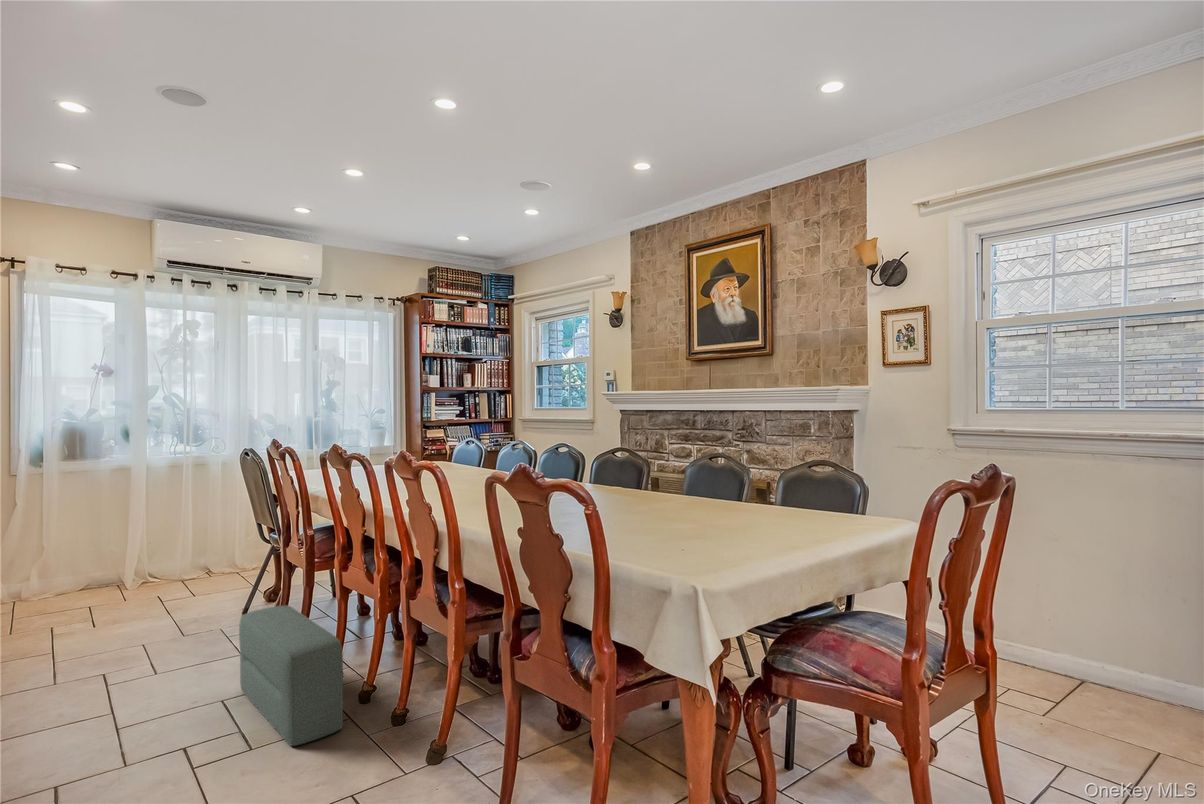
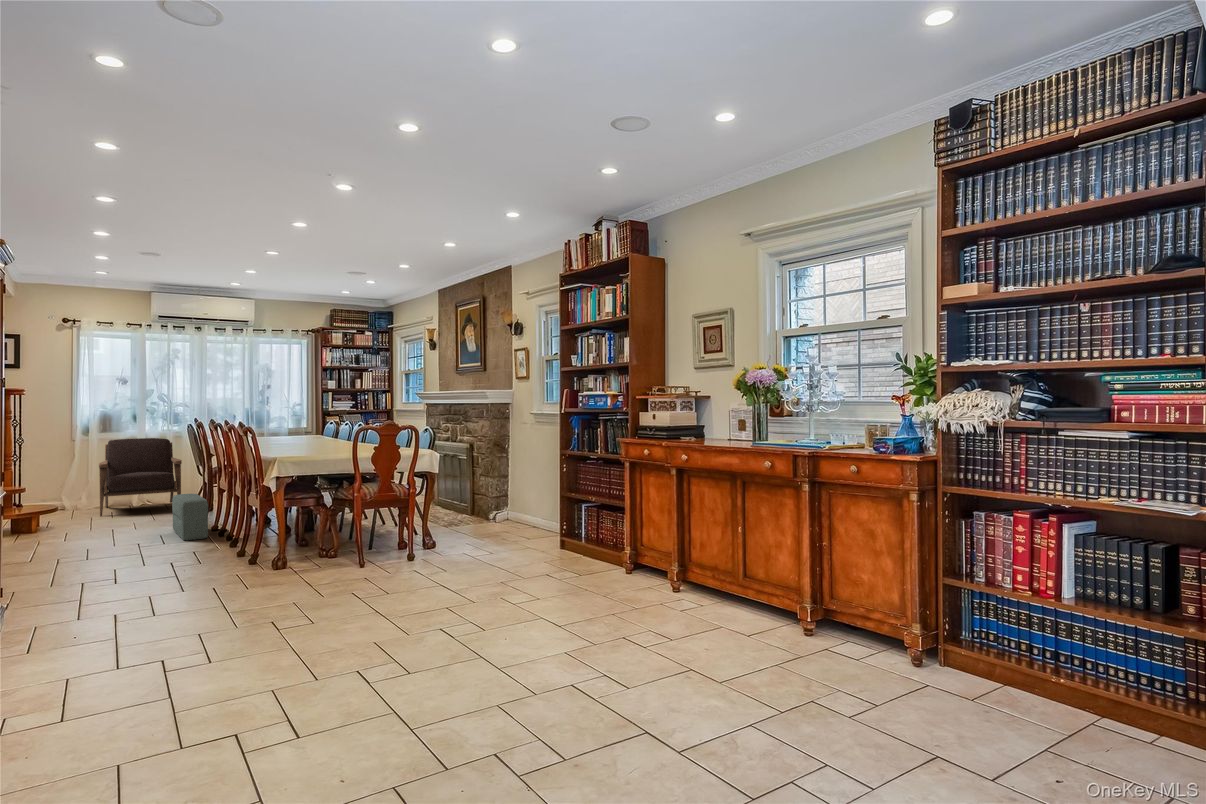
armchair: none [62,471,220,631] -> present [99,438,182,517]

